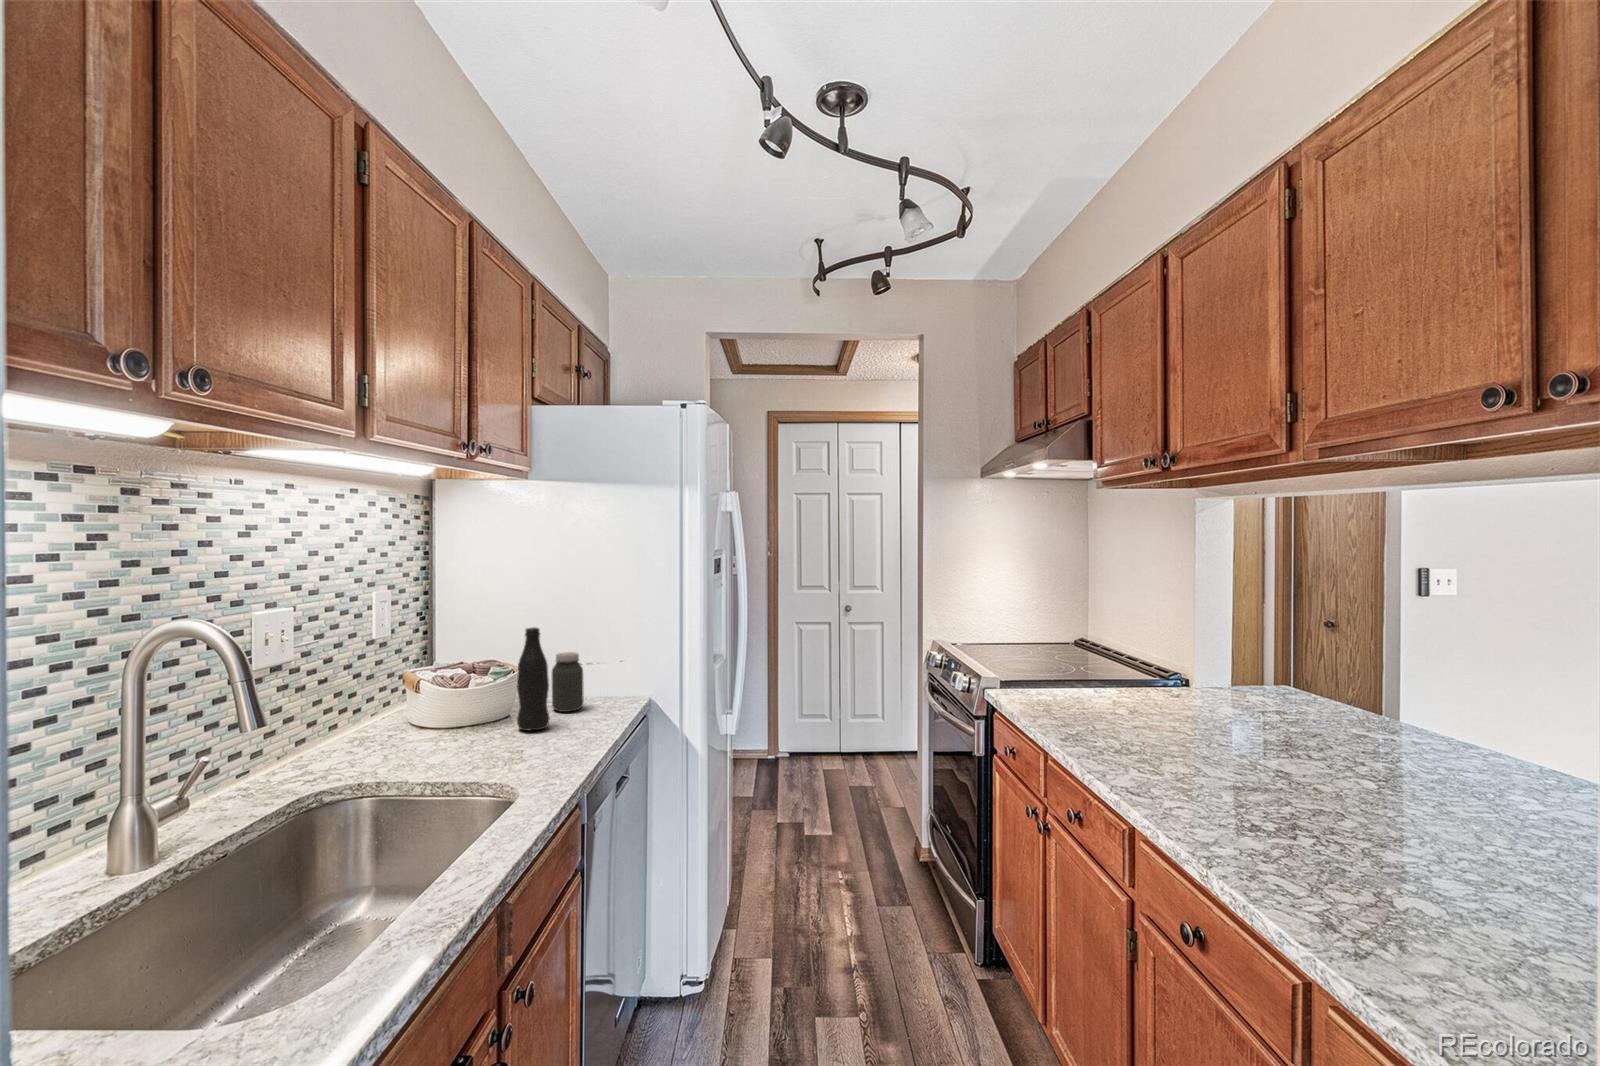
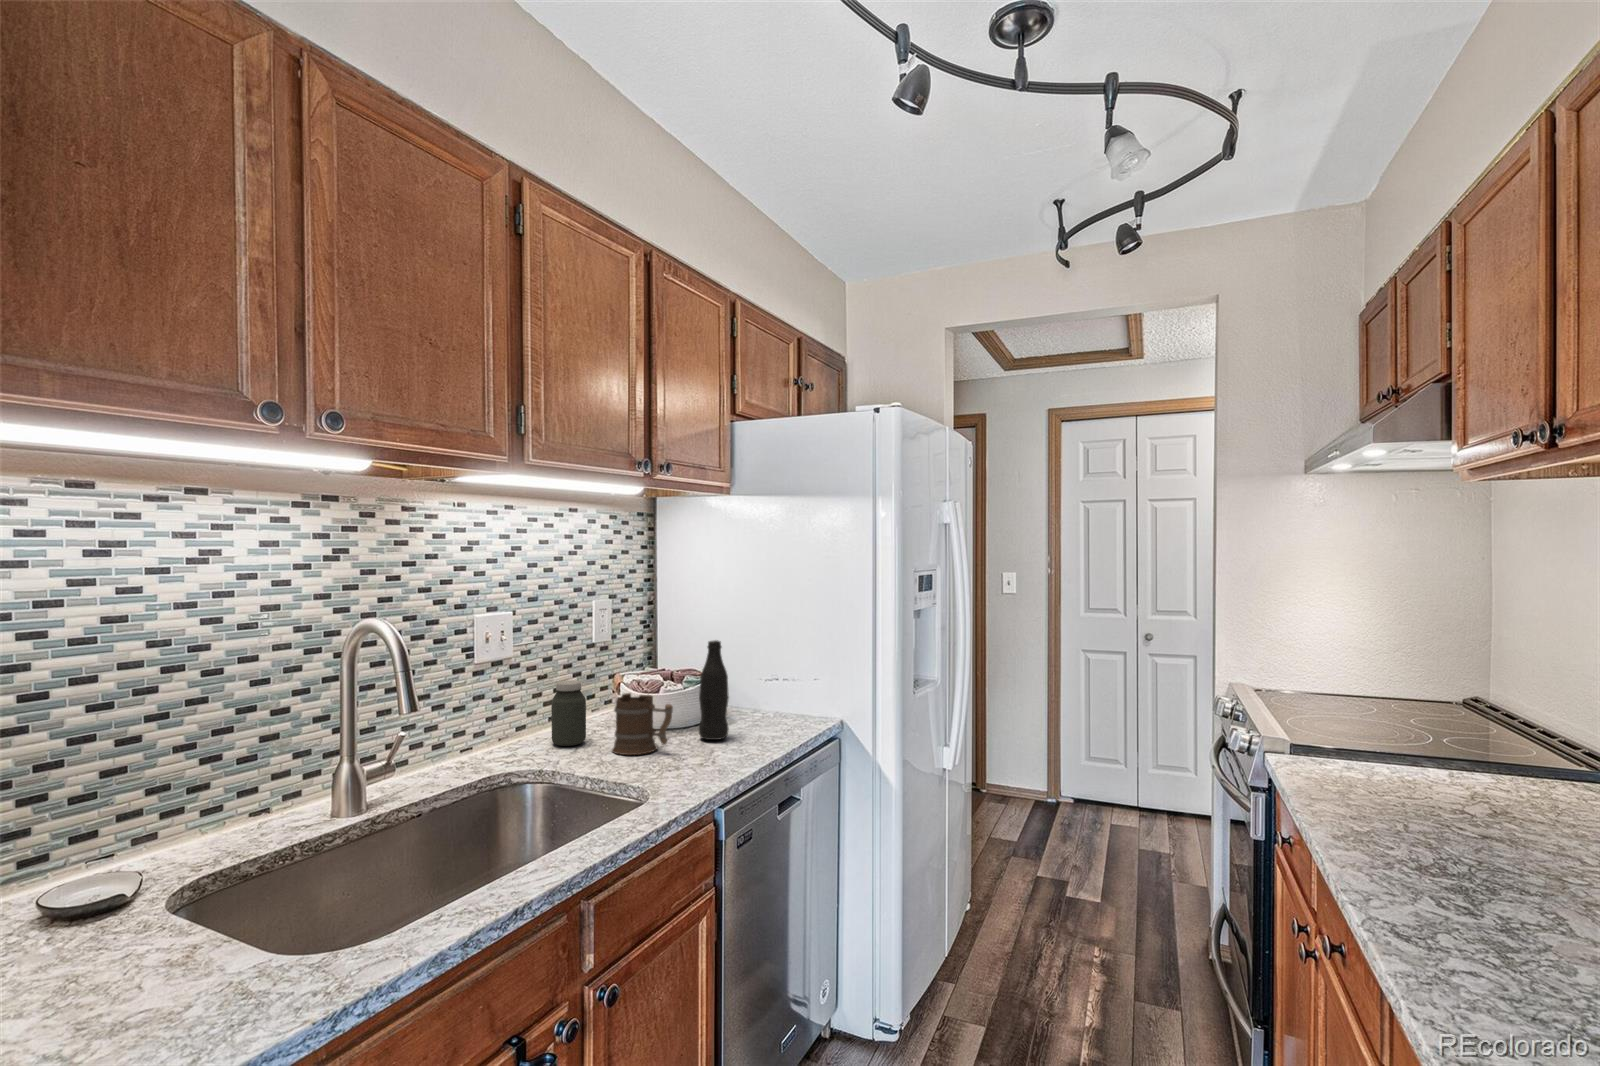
jar: present [552,652,584,712] -> present [551,681,586,746]
mug: none [428,689,502,756] -> present [612,693,673,755]

